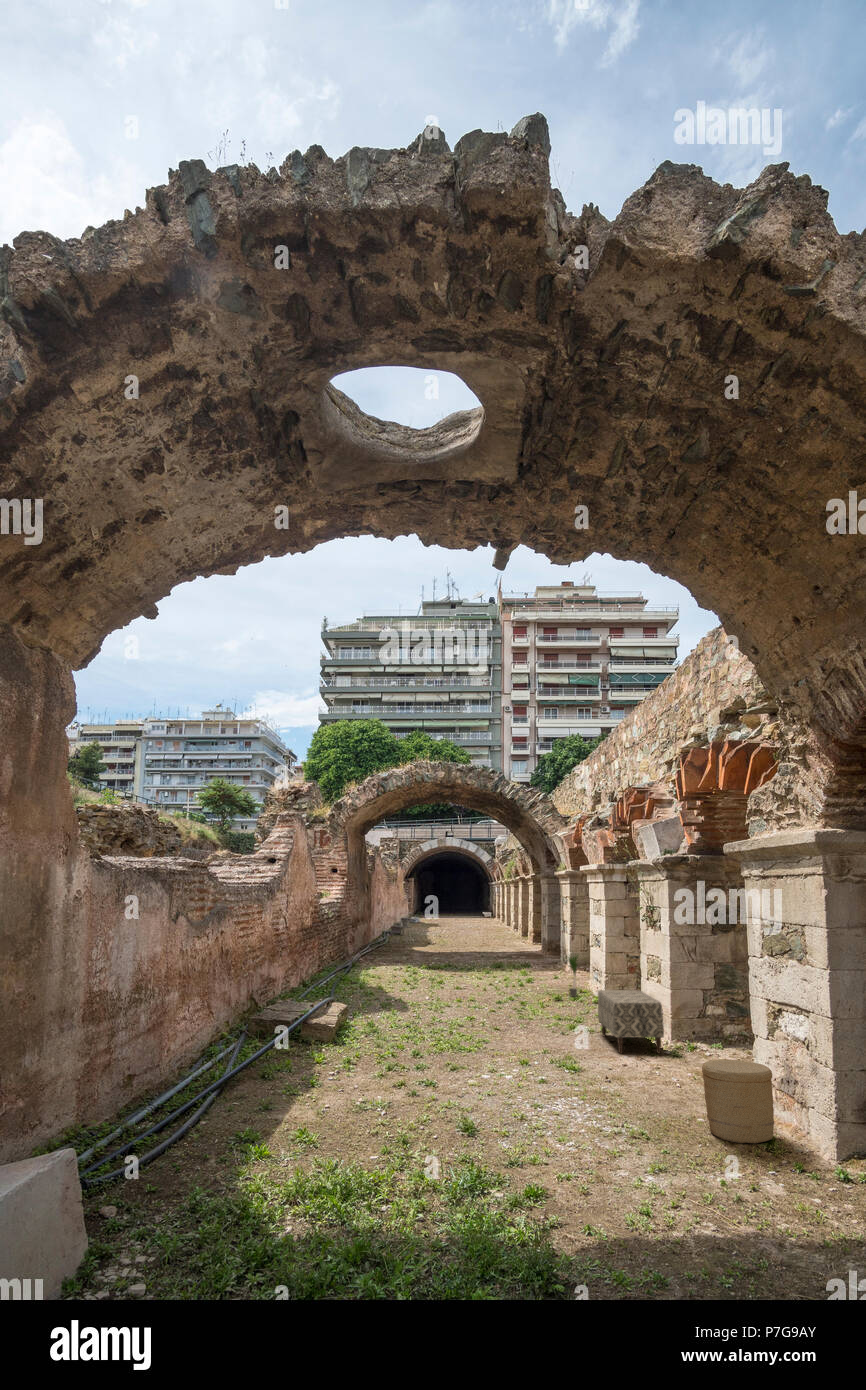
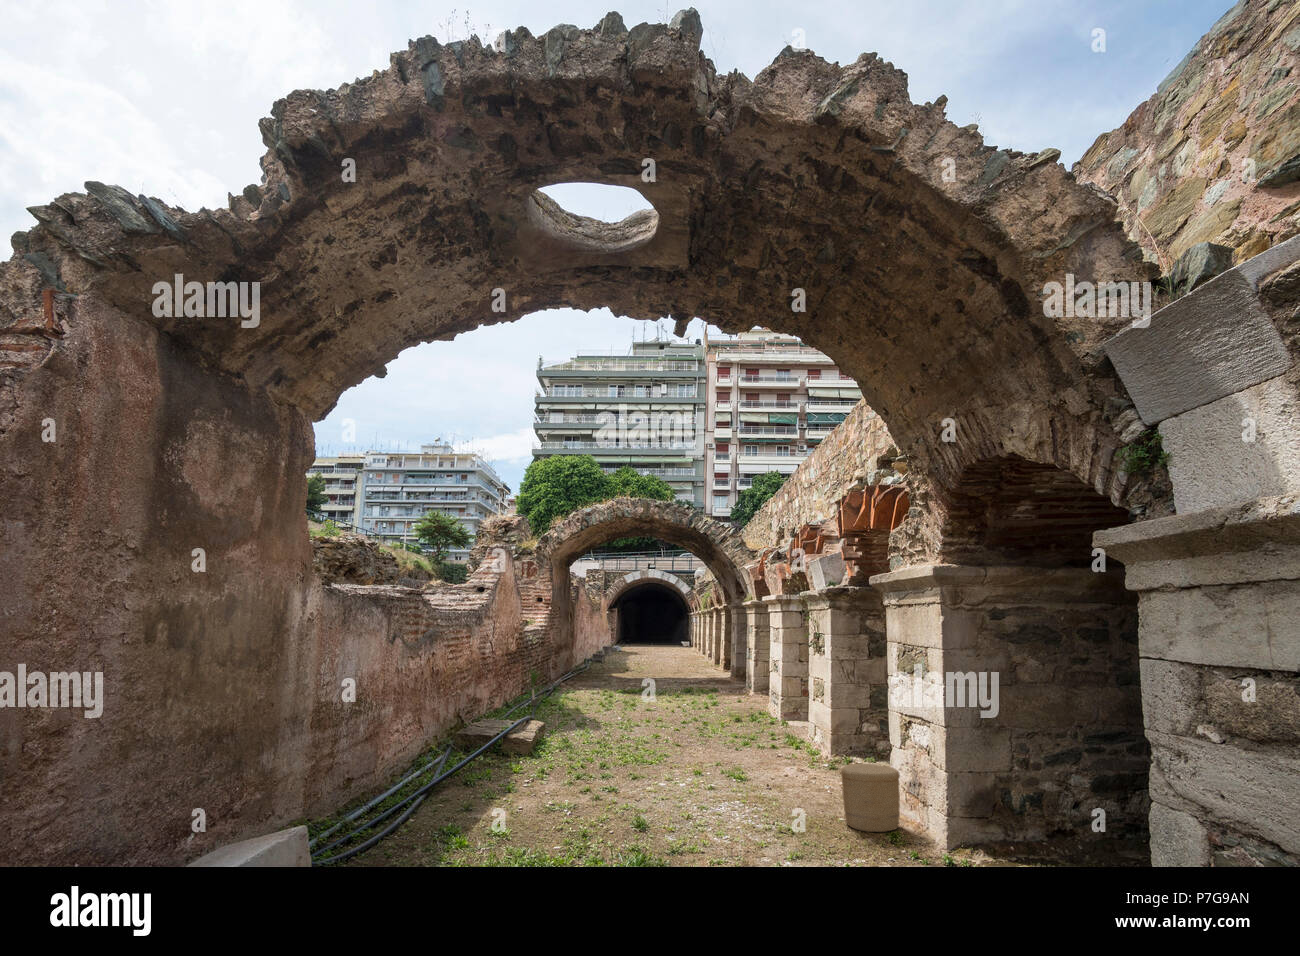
potted plant: present [566,955,579,997] -> present [530,671,539,706]
bench: present [598,990,664,1053] -> none [770,708,824,763]

